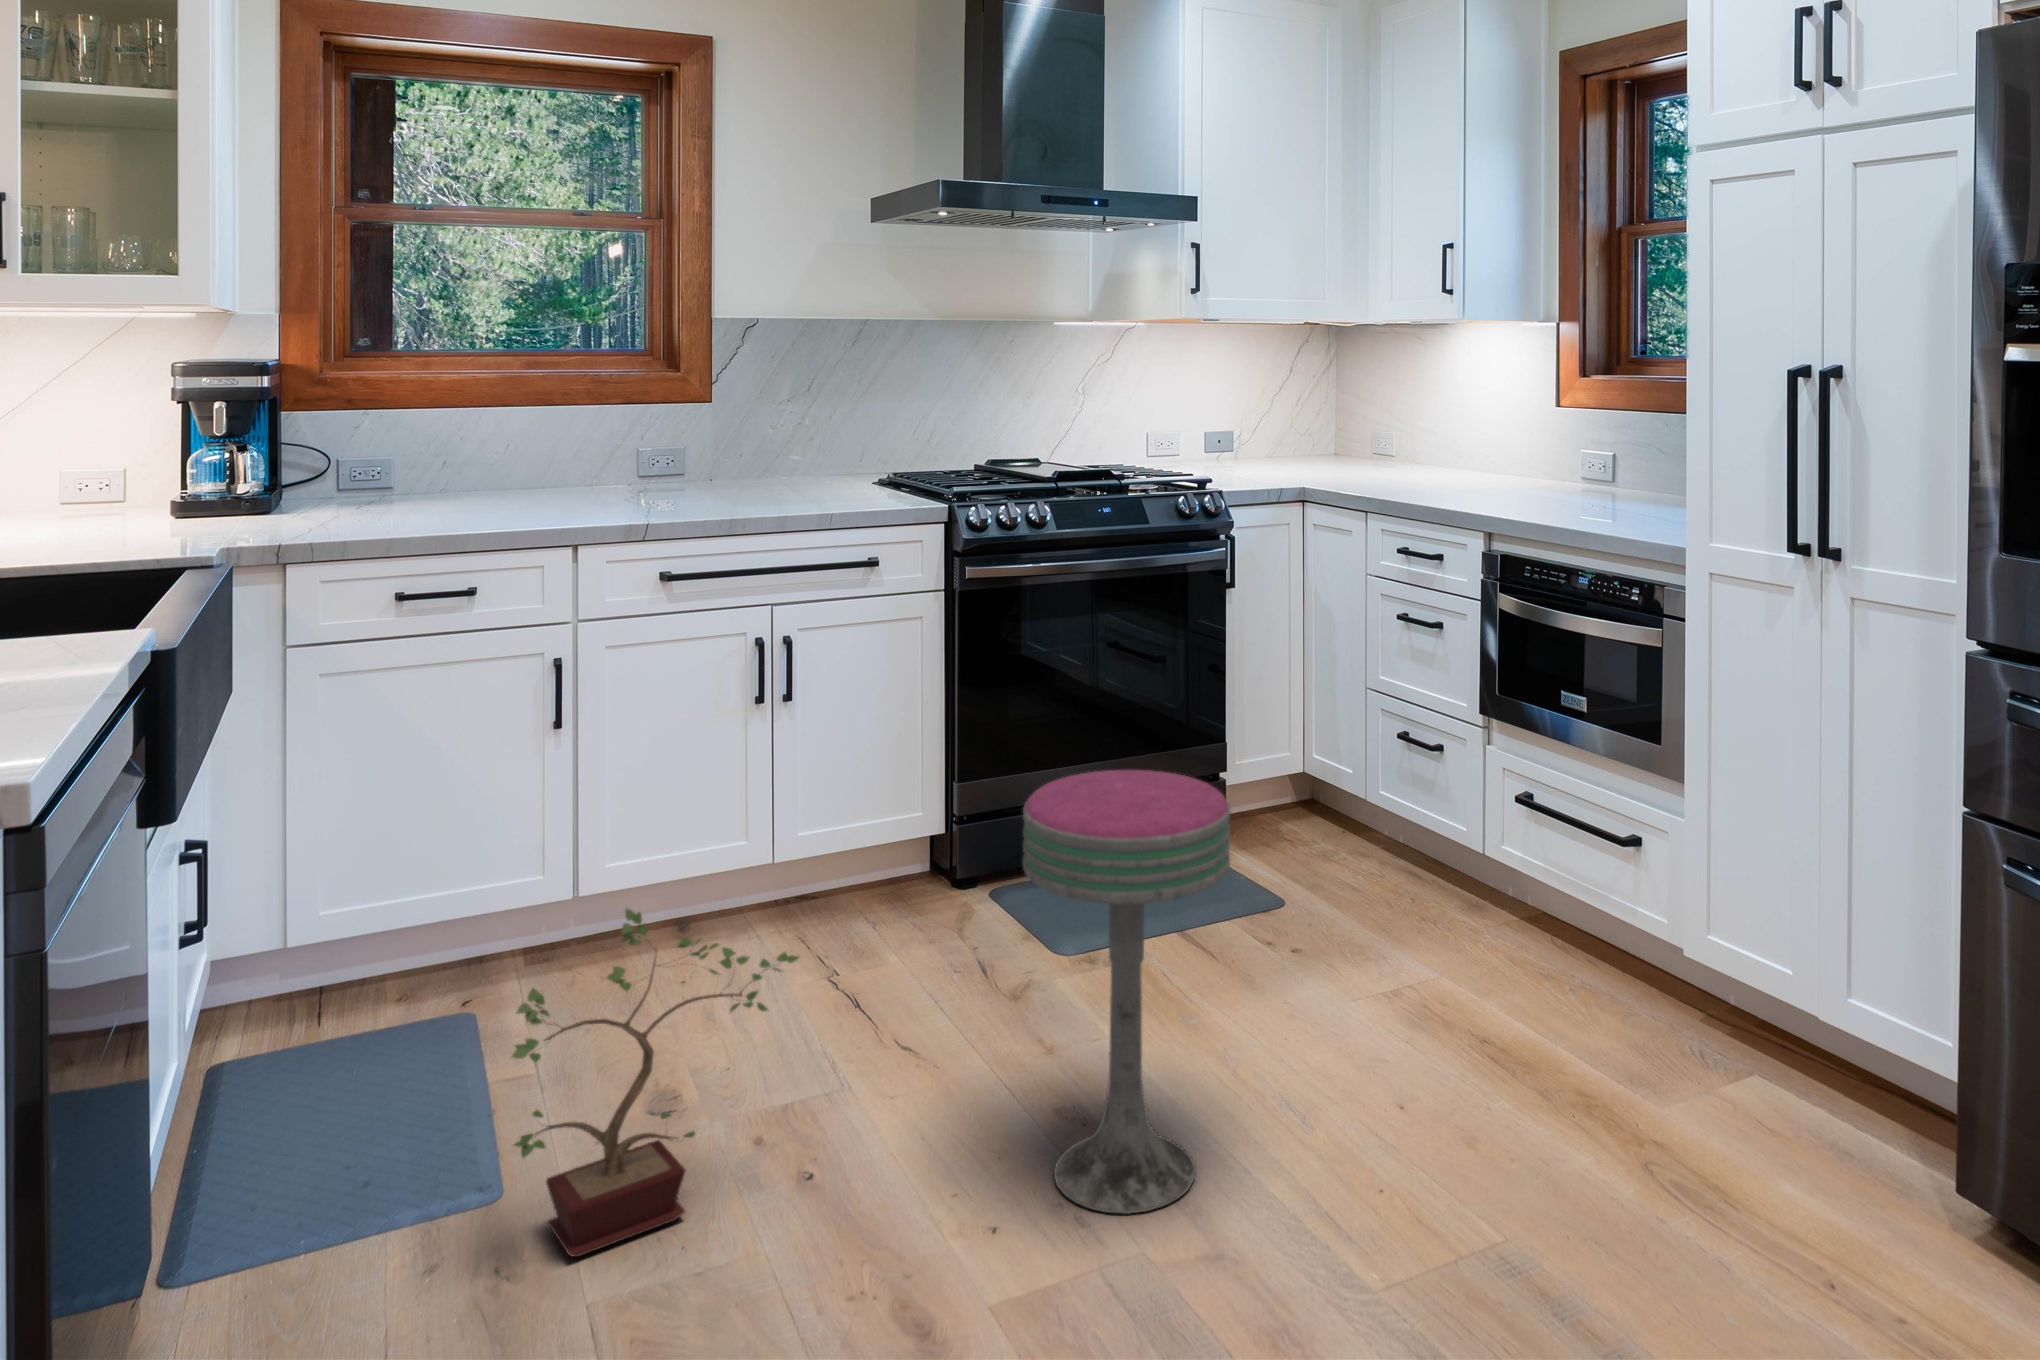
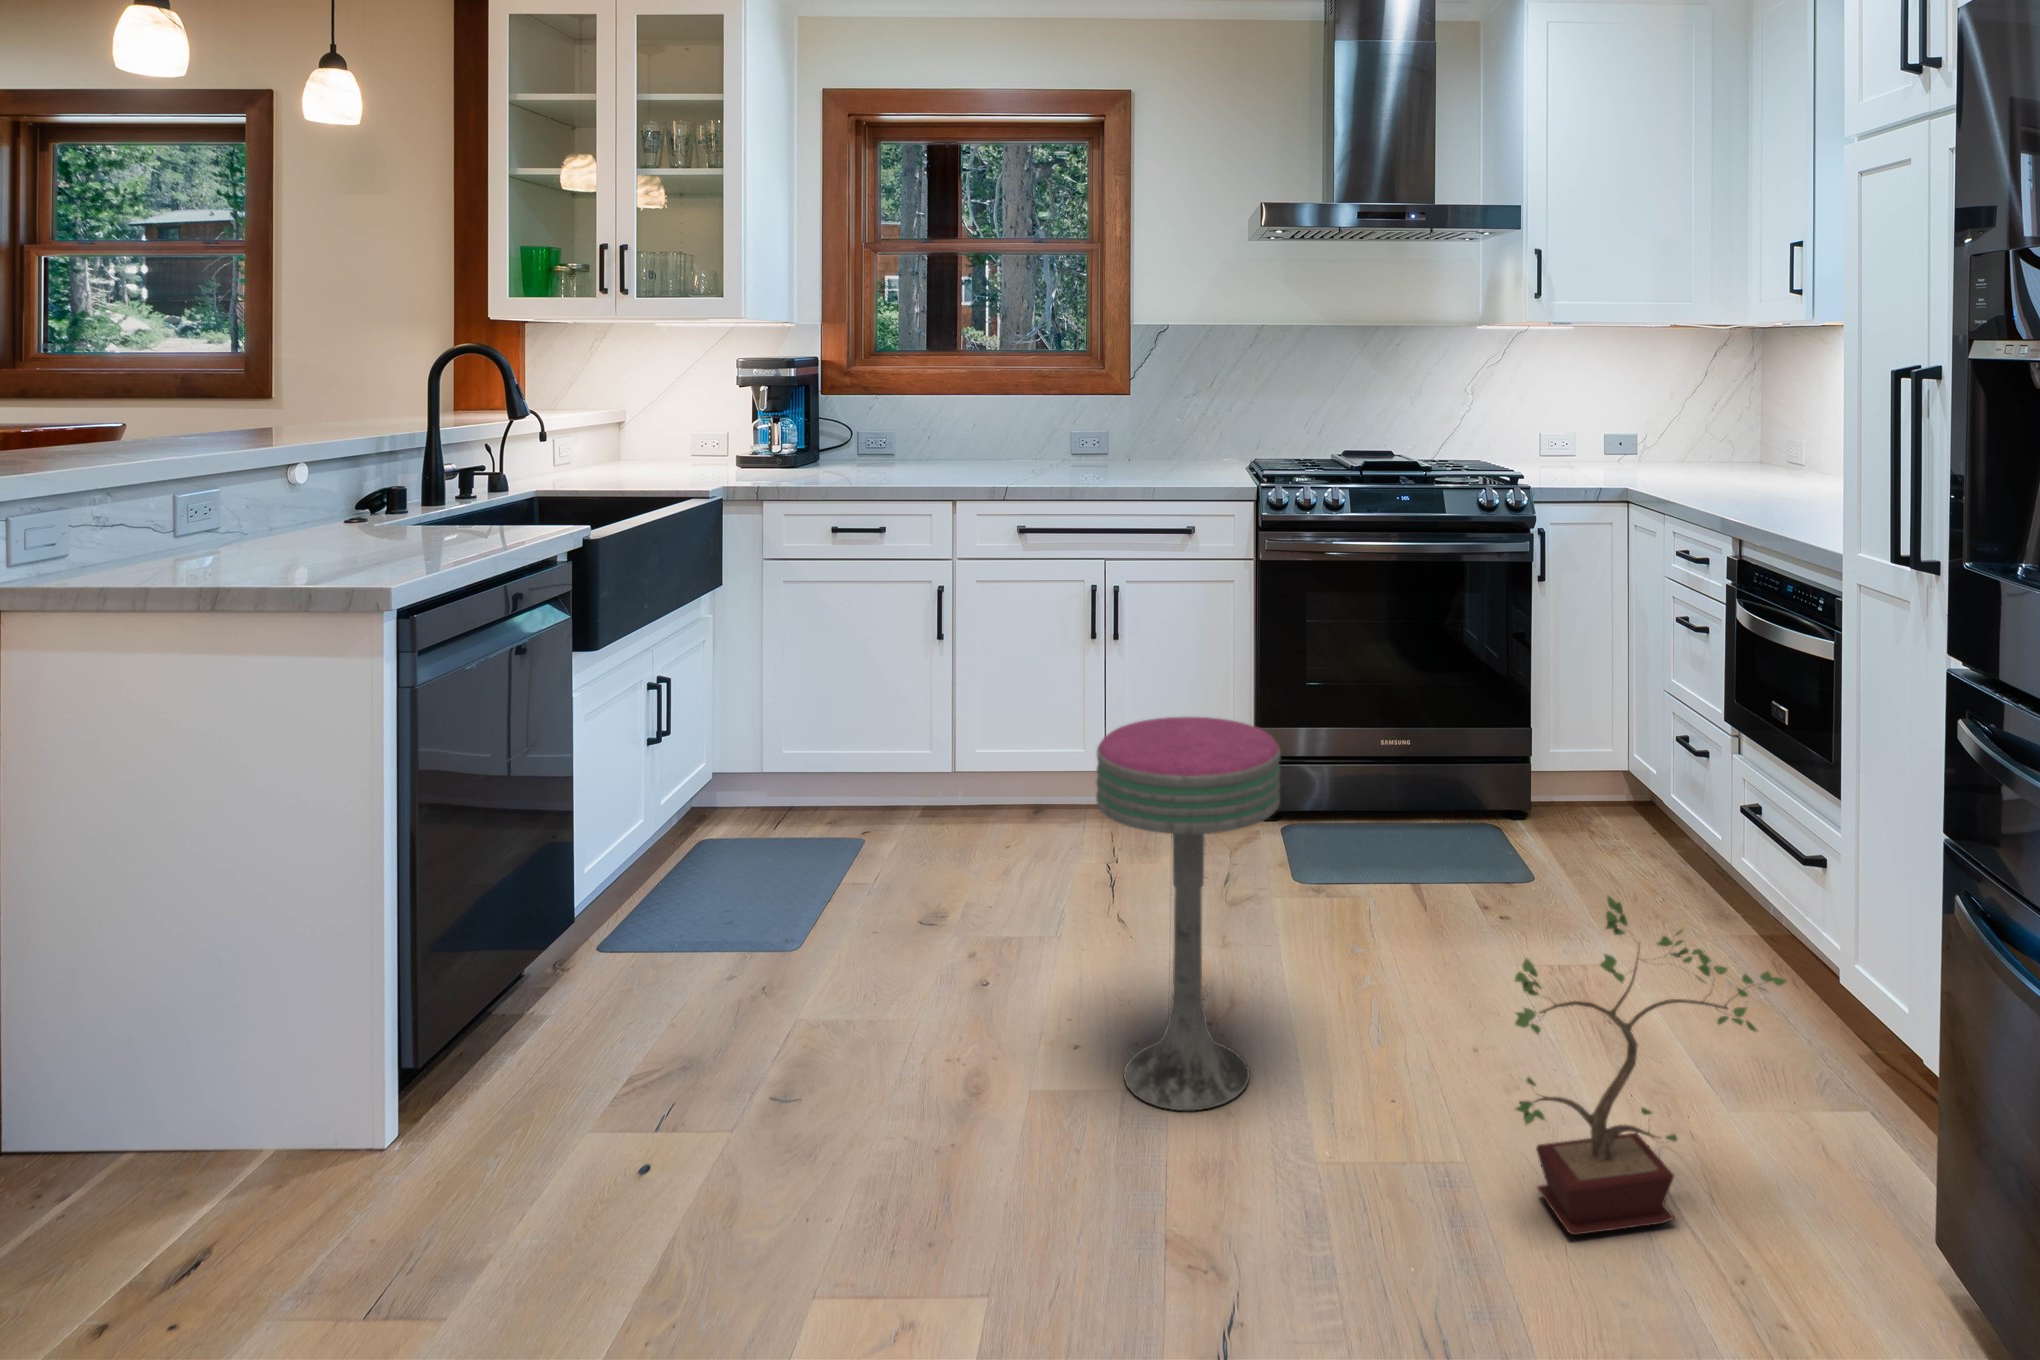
potted plant: present [512,909,799,1257] -> present [1515,896,1786,1235]

